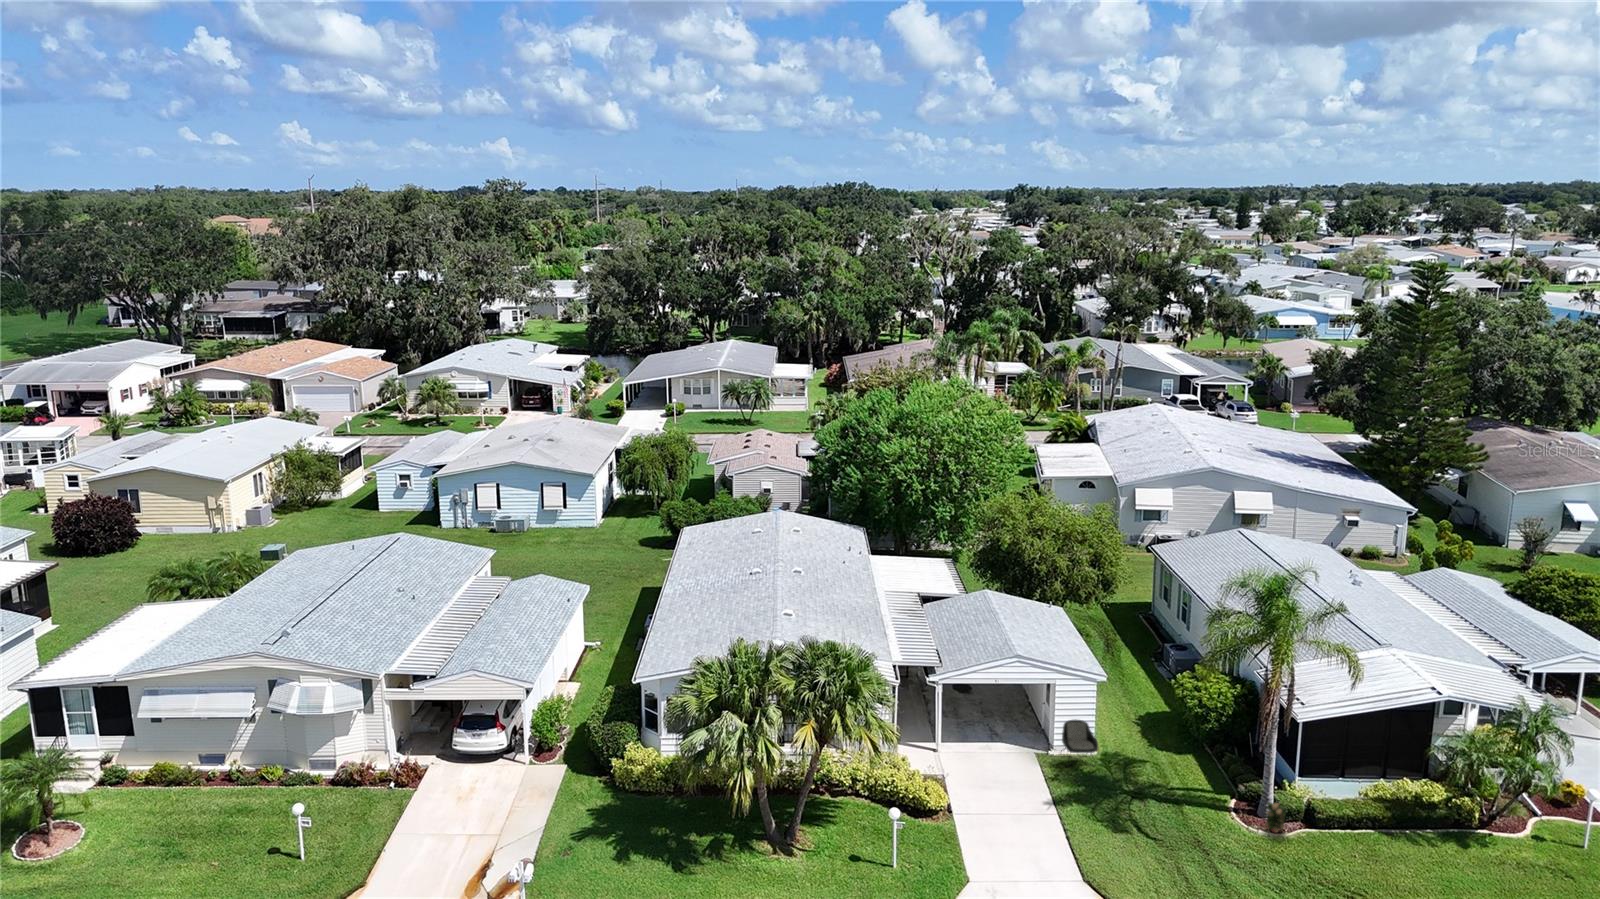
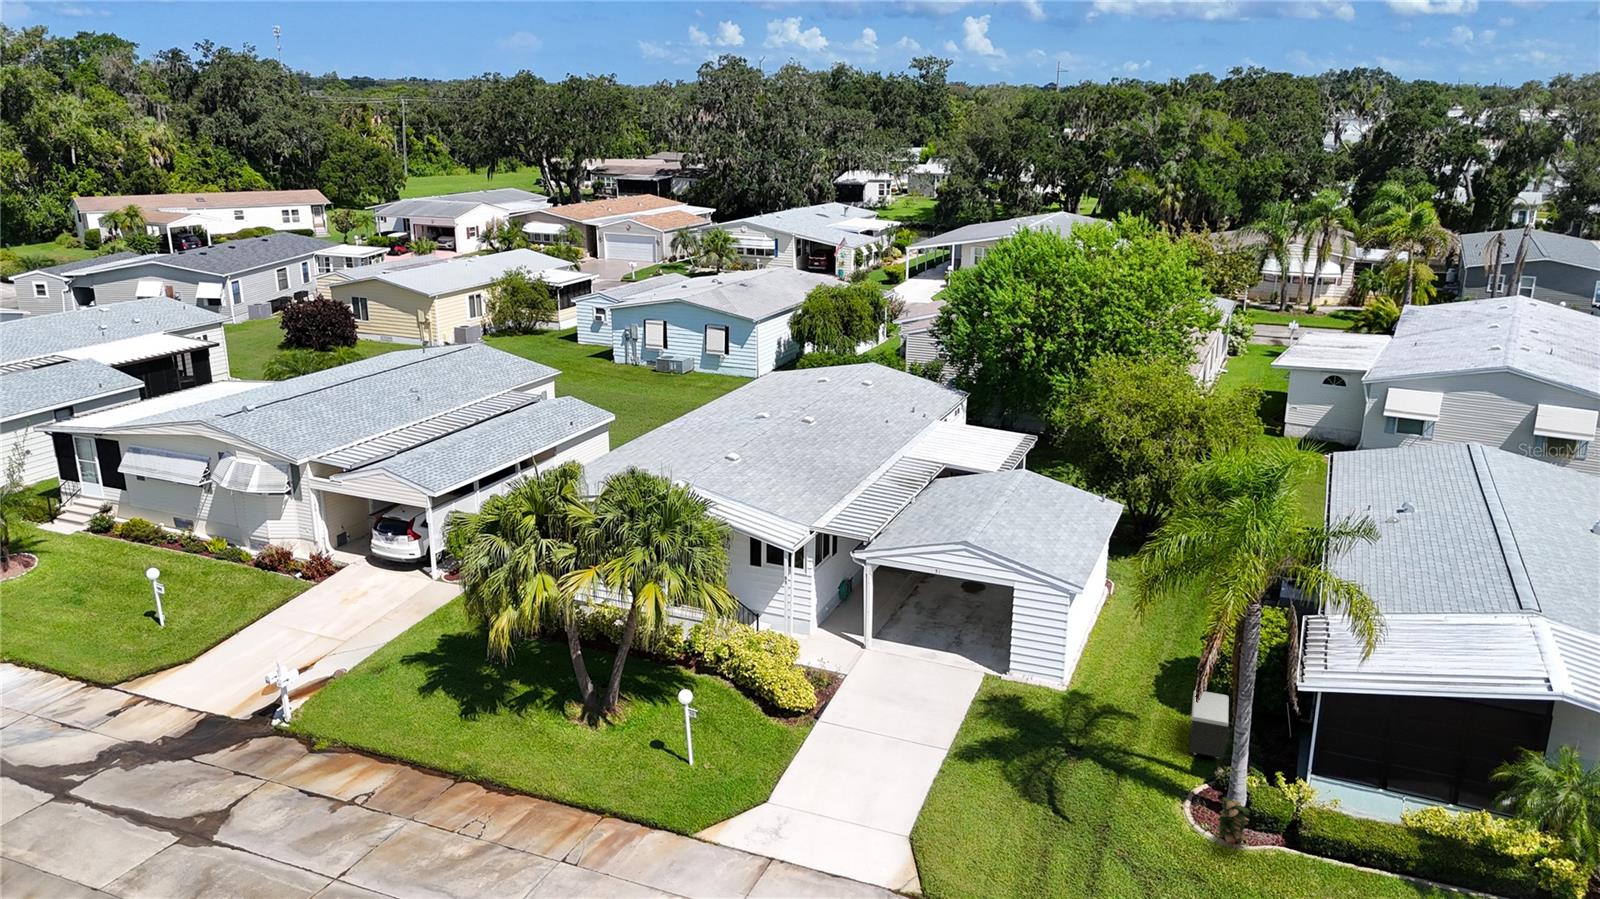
lounge chair: present [1061,719,1098,765] -> none [1011,639,1059,704]
storage bench: none [1191,735,1231,781] -> present [1189,690,1229,758]

